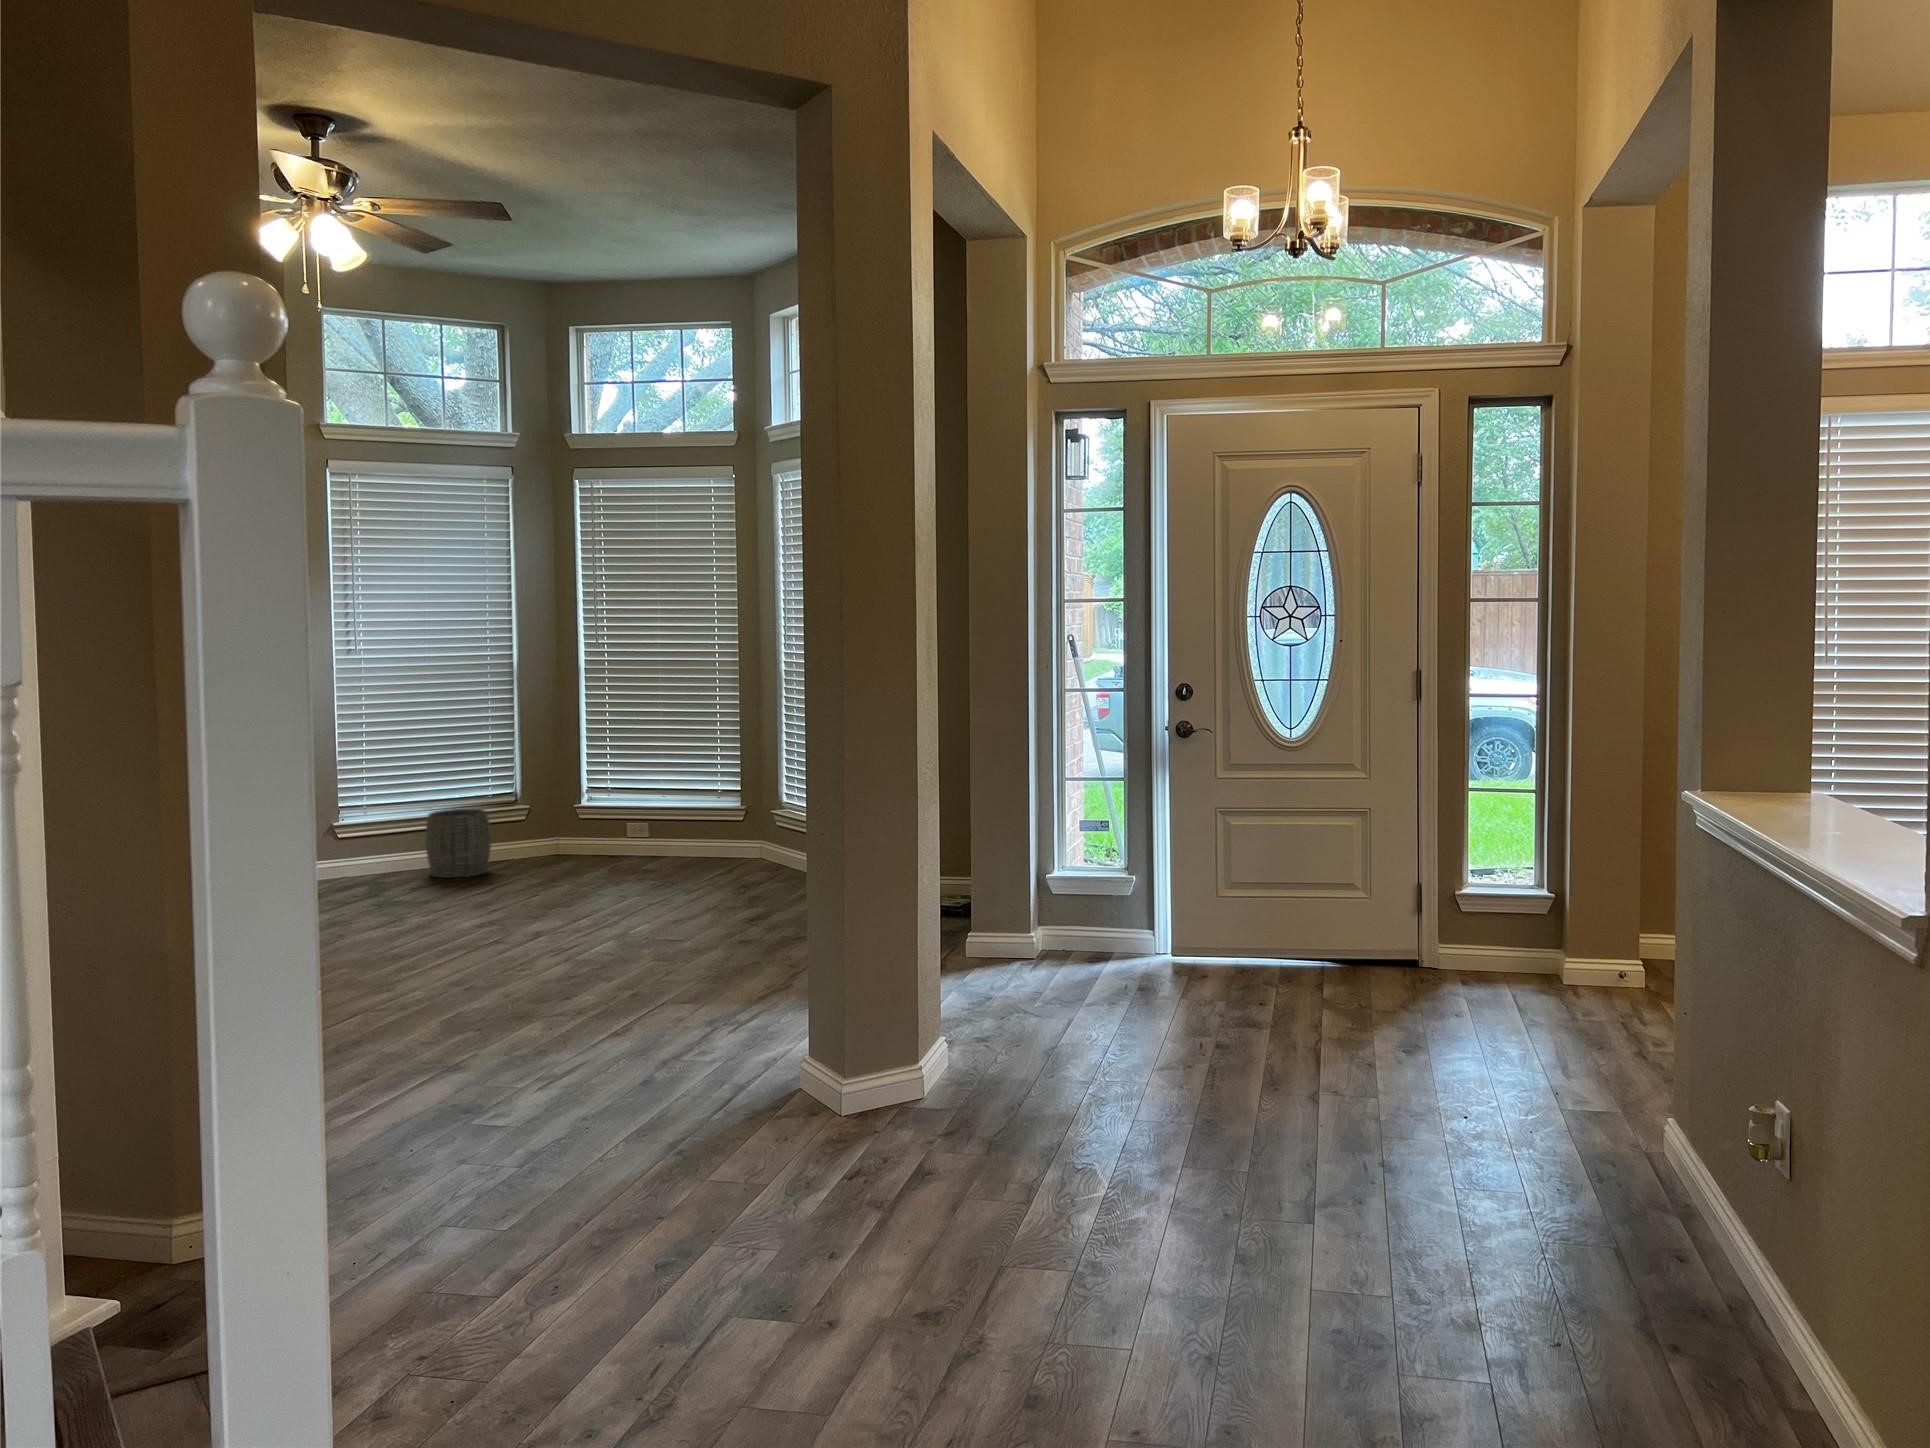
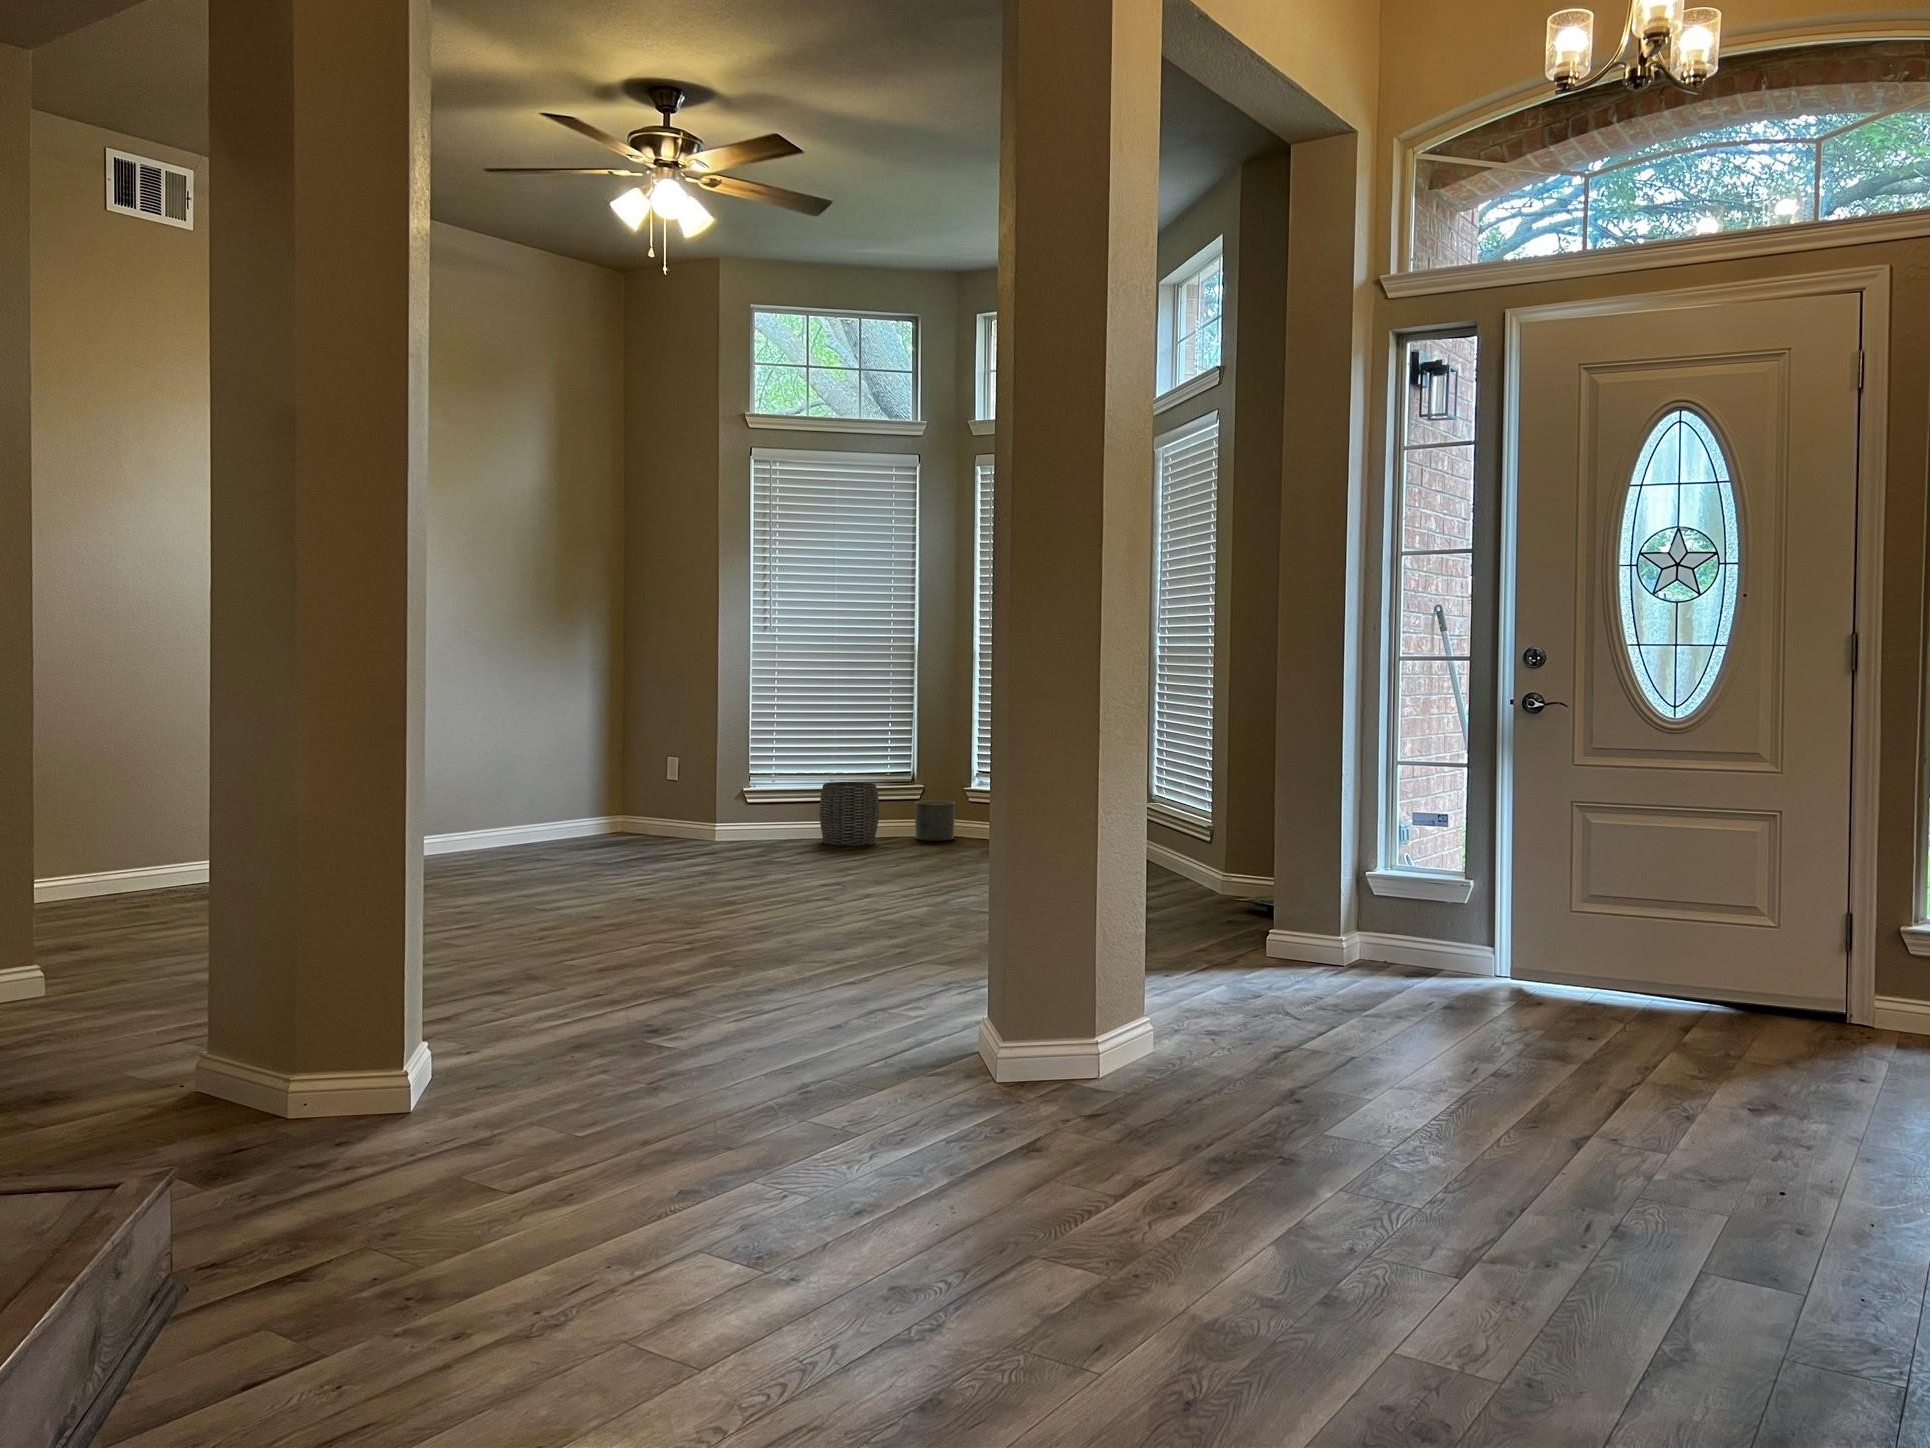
planter: none [524,820,566,863] -> present [915,800,955,841]

